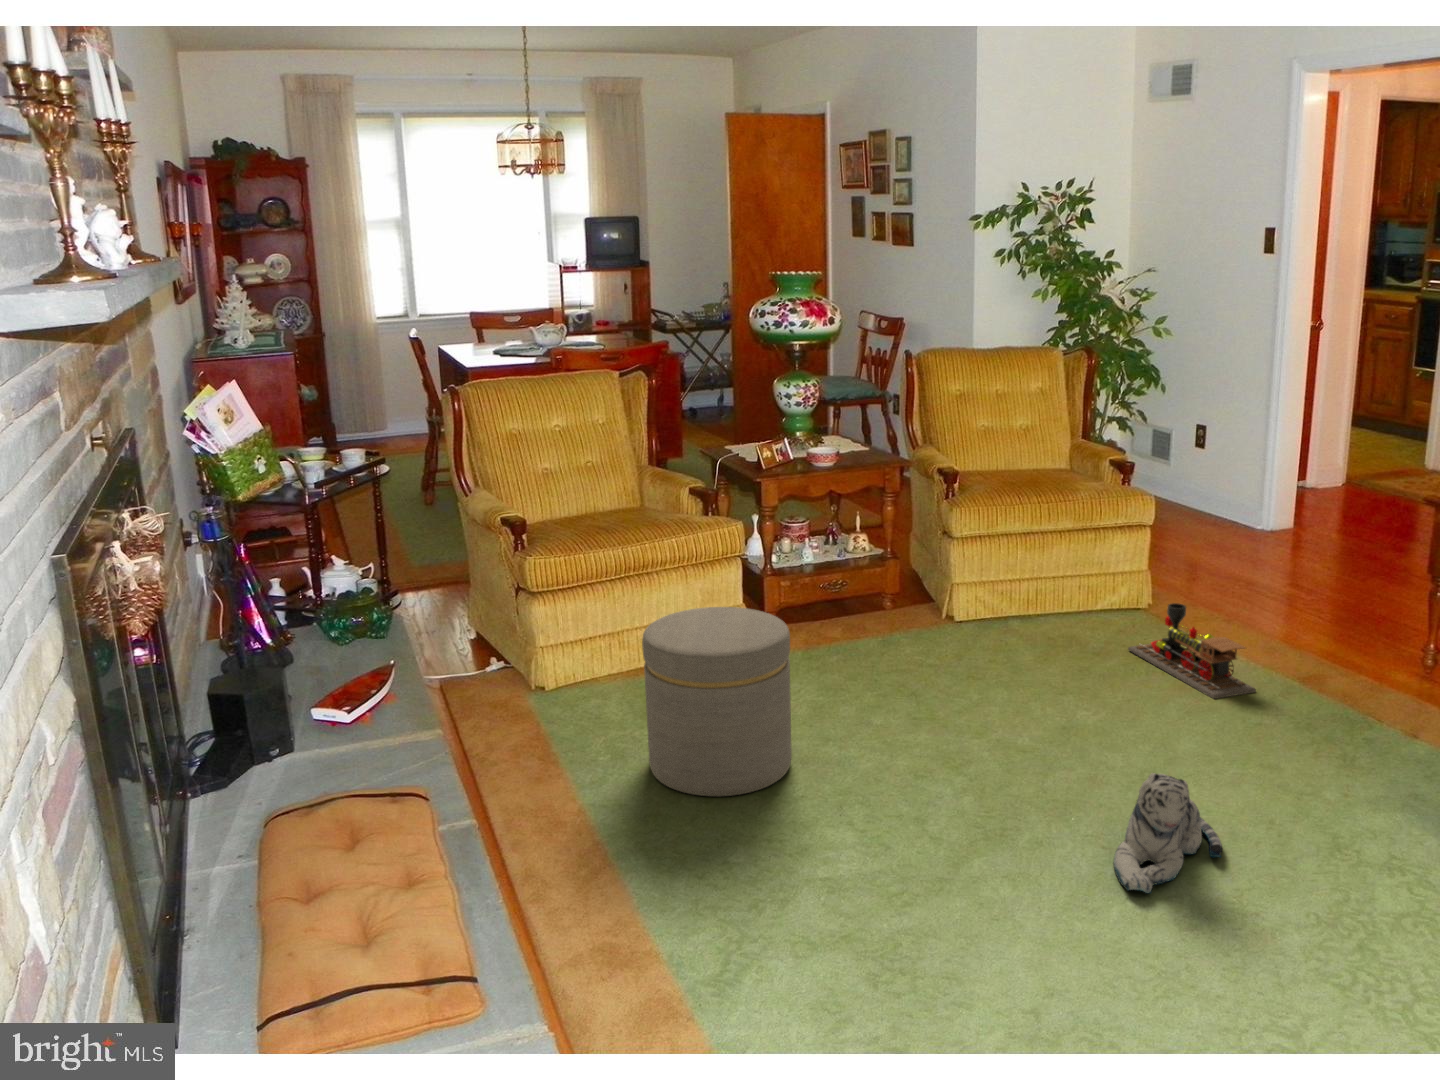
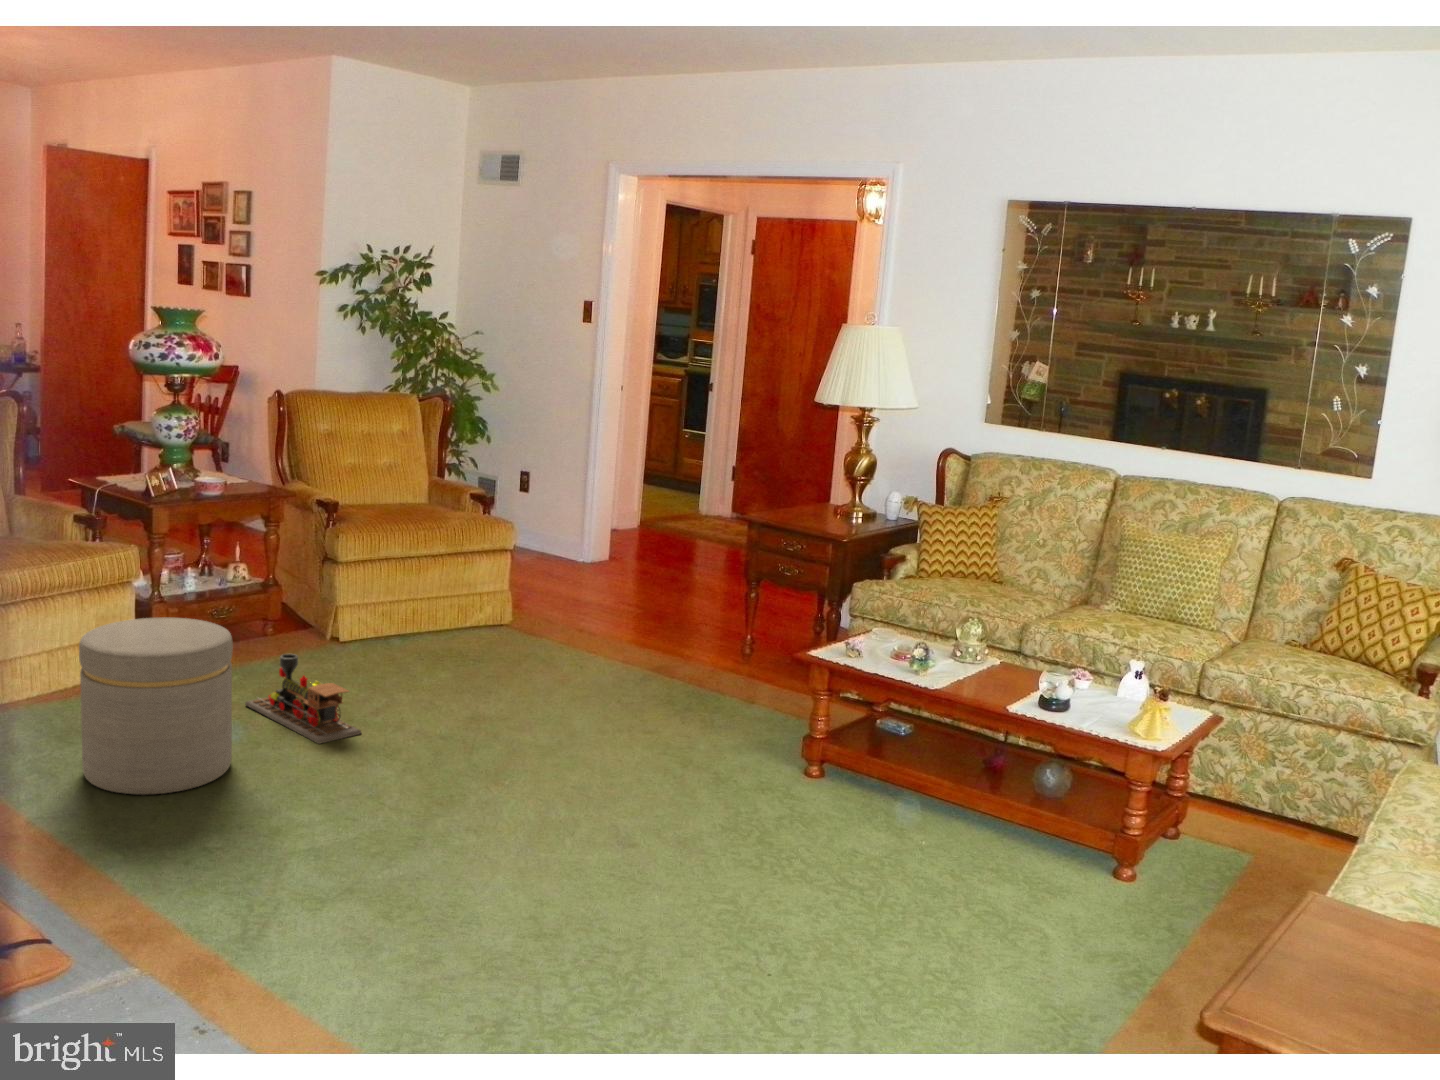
toy train: present [1128,603,1256,699] -> present [245,654,361,744]
plush toy: present [1113,773,1222,893] -> none [534,719,612,812]

